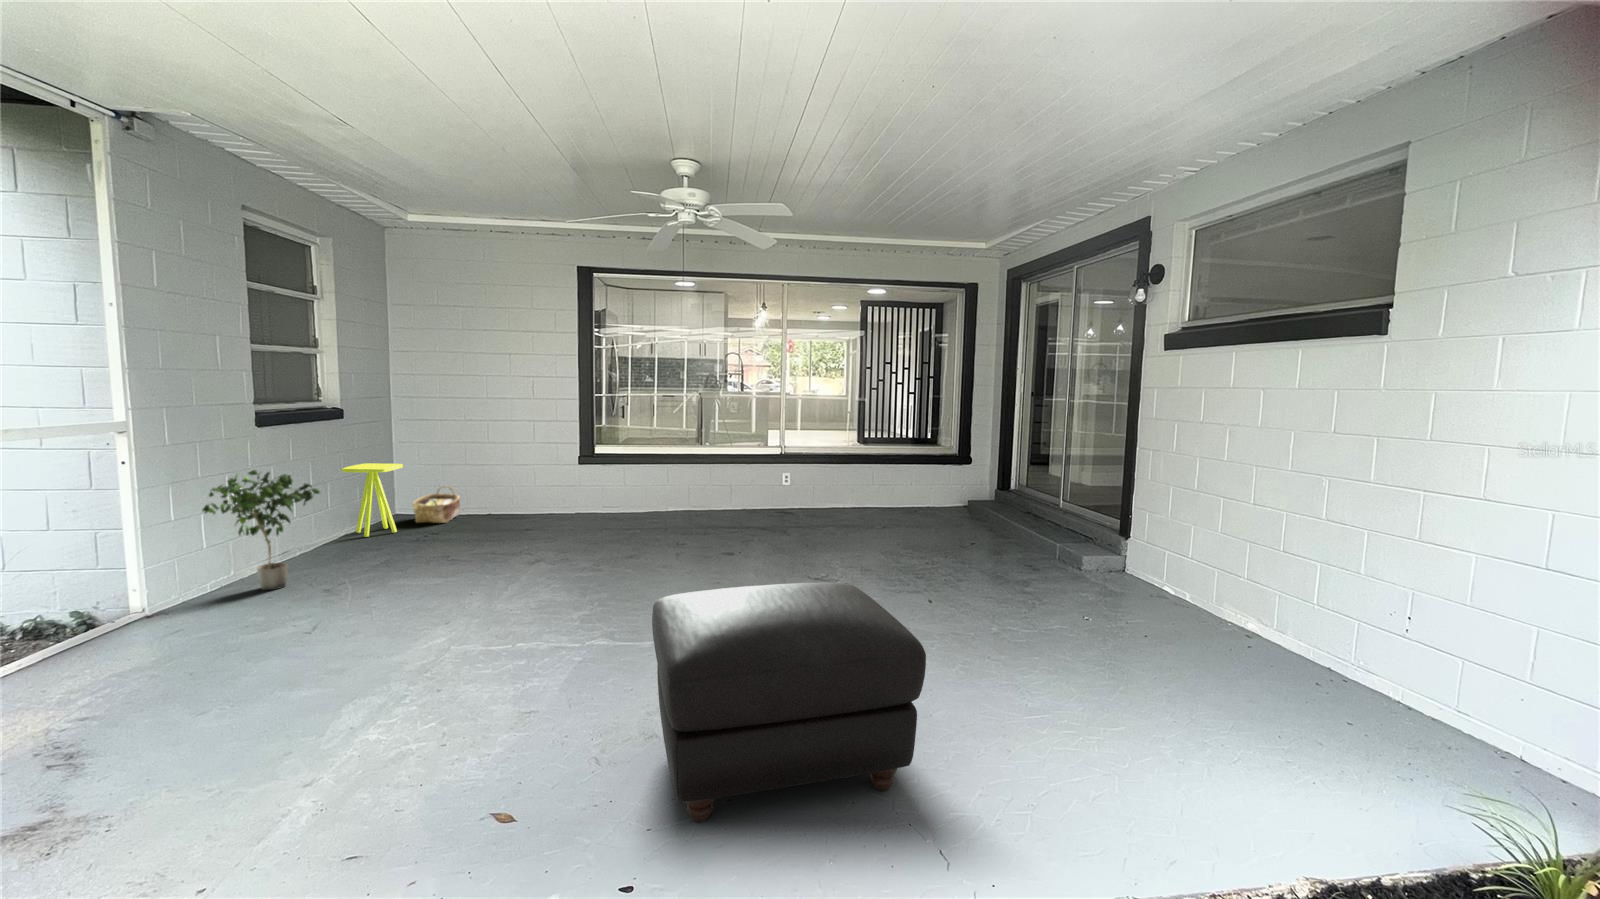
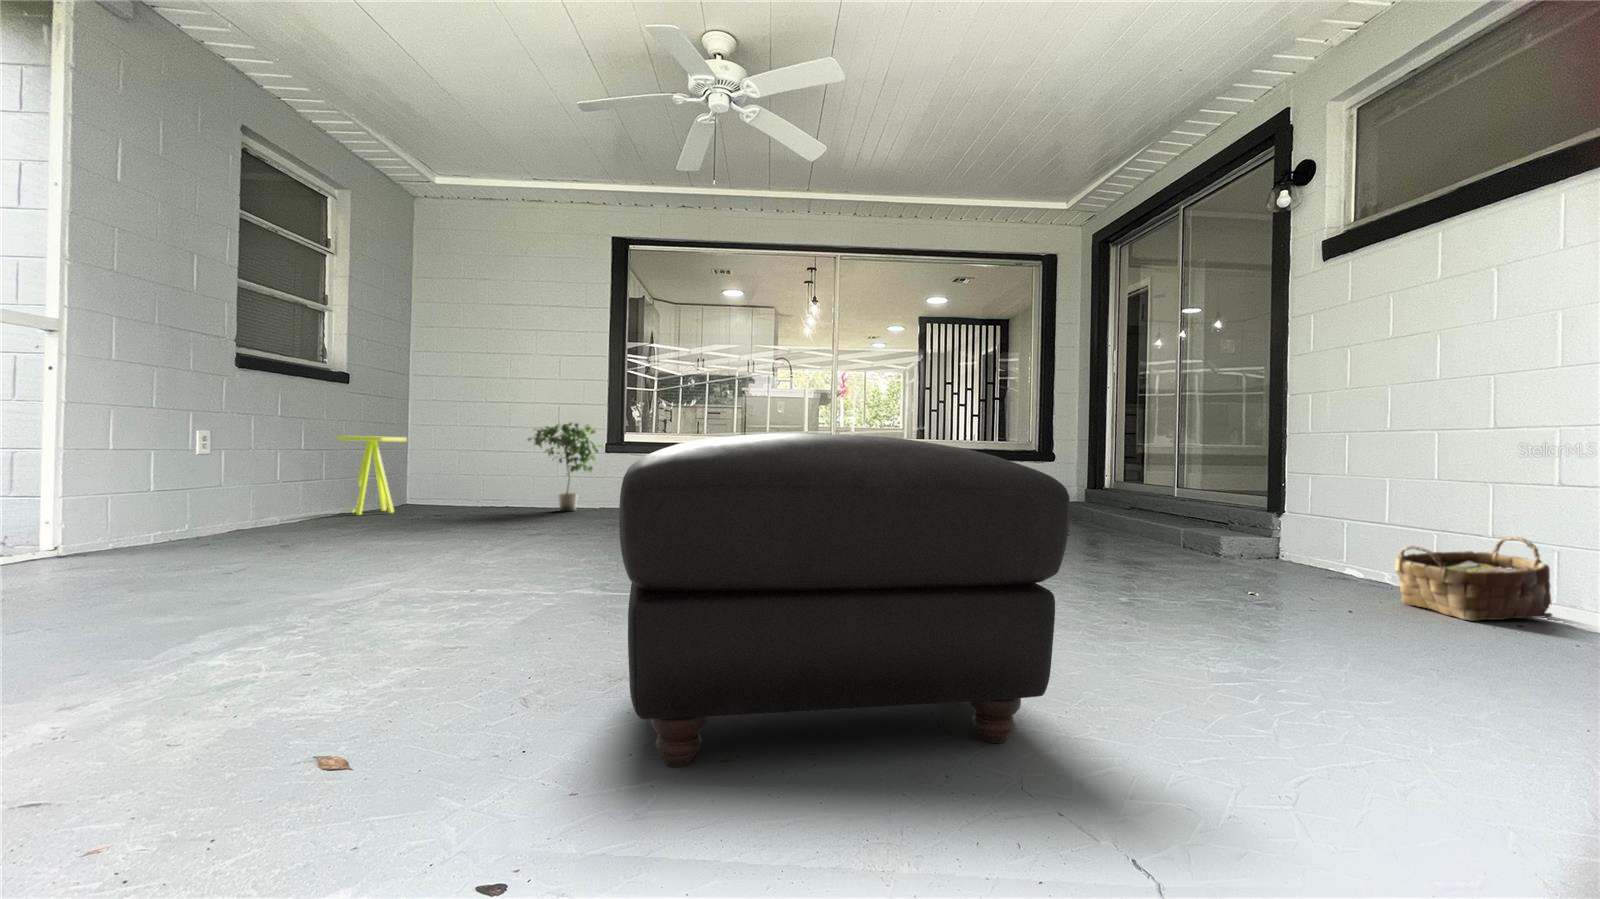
potted plant: present [203,470,320,590] -> present [528,423,603,511]
woven basket: present [413,486,460,523] -> present [1395,537,1552,621]

